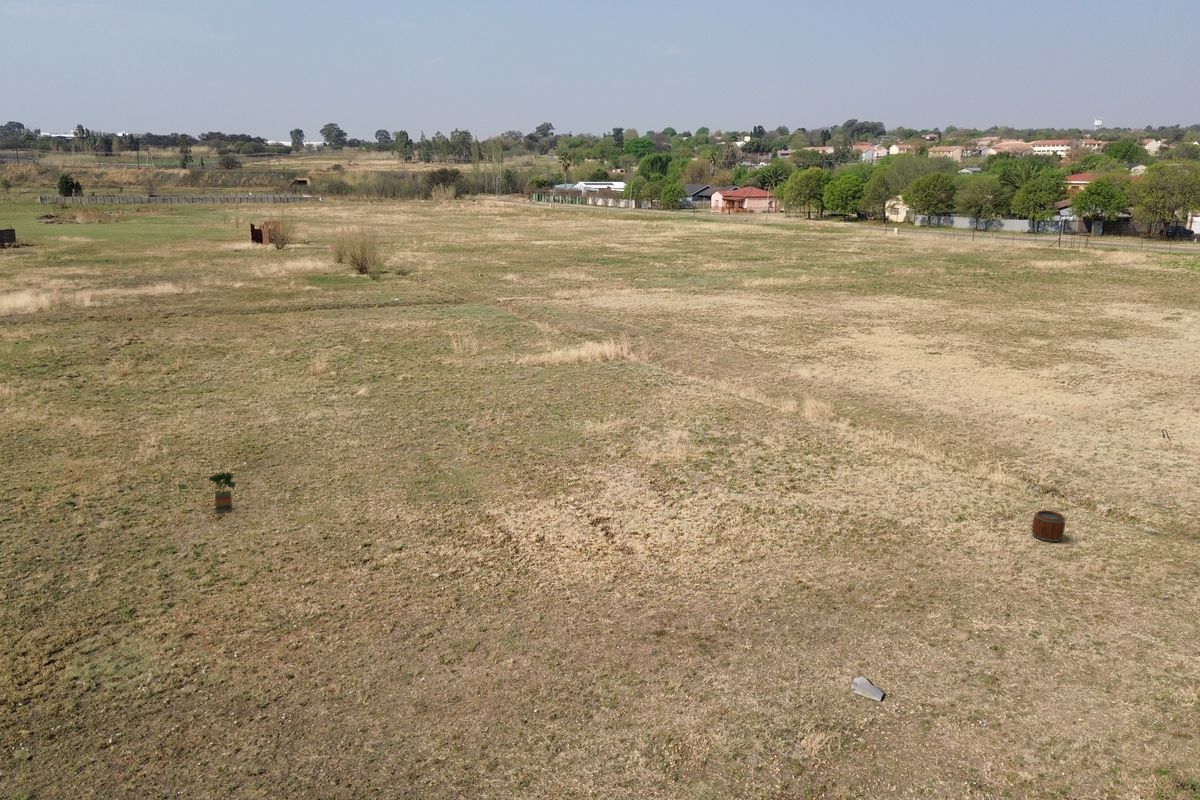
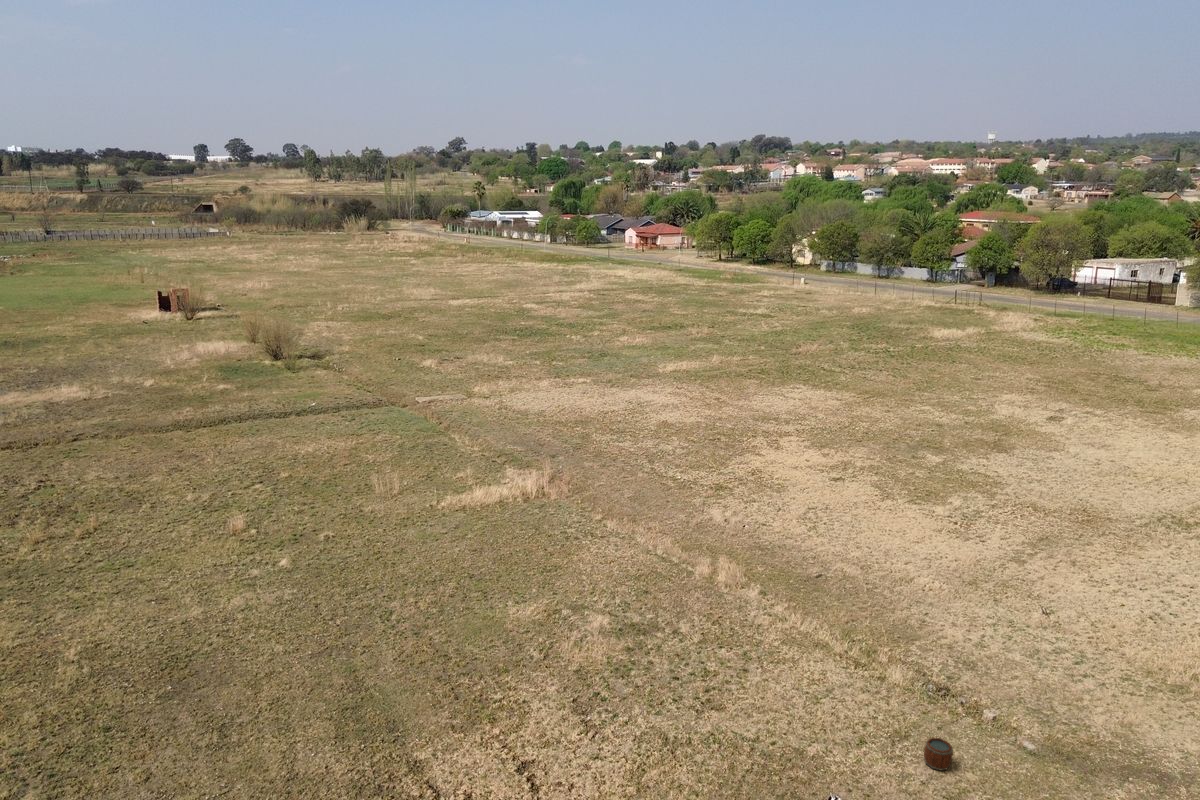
potted tree: present [209,472,236,513] -> none [134,729,164,773]

